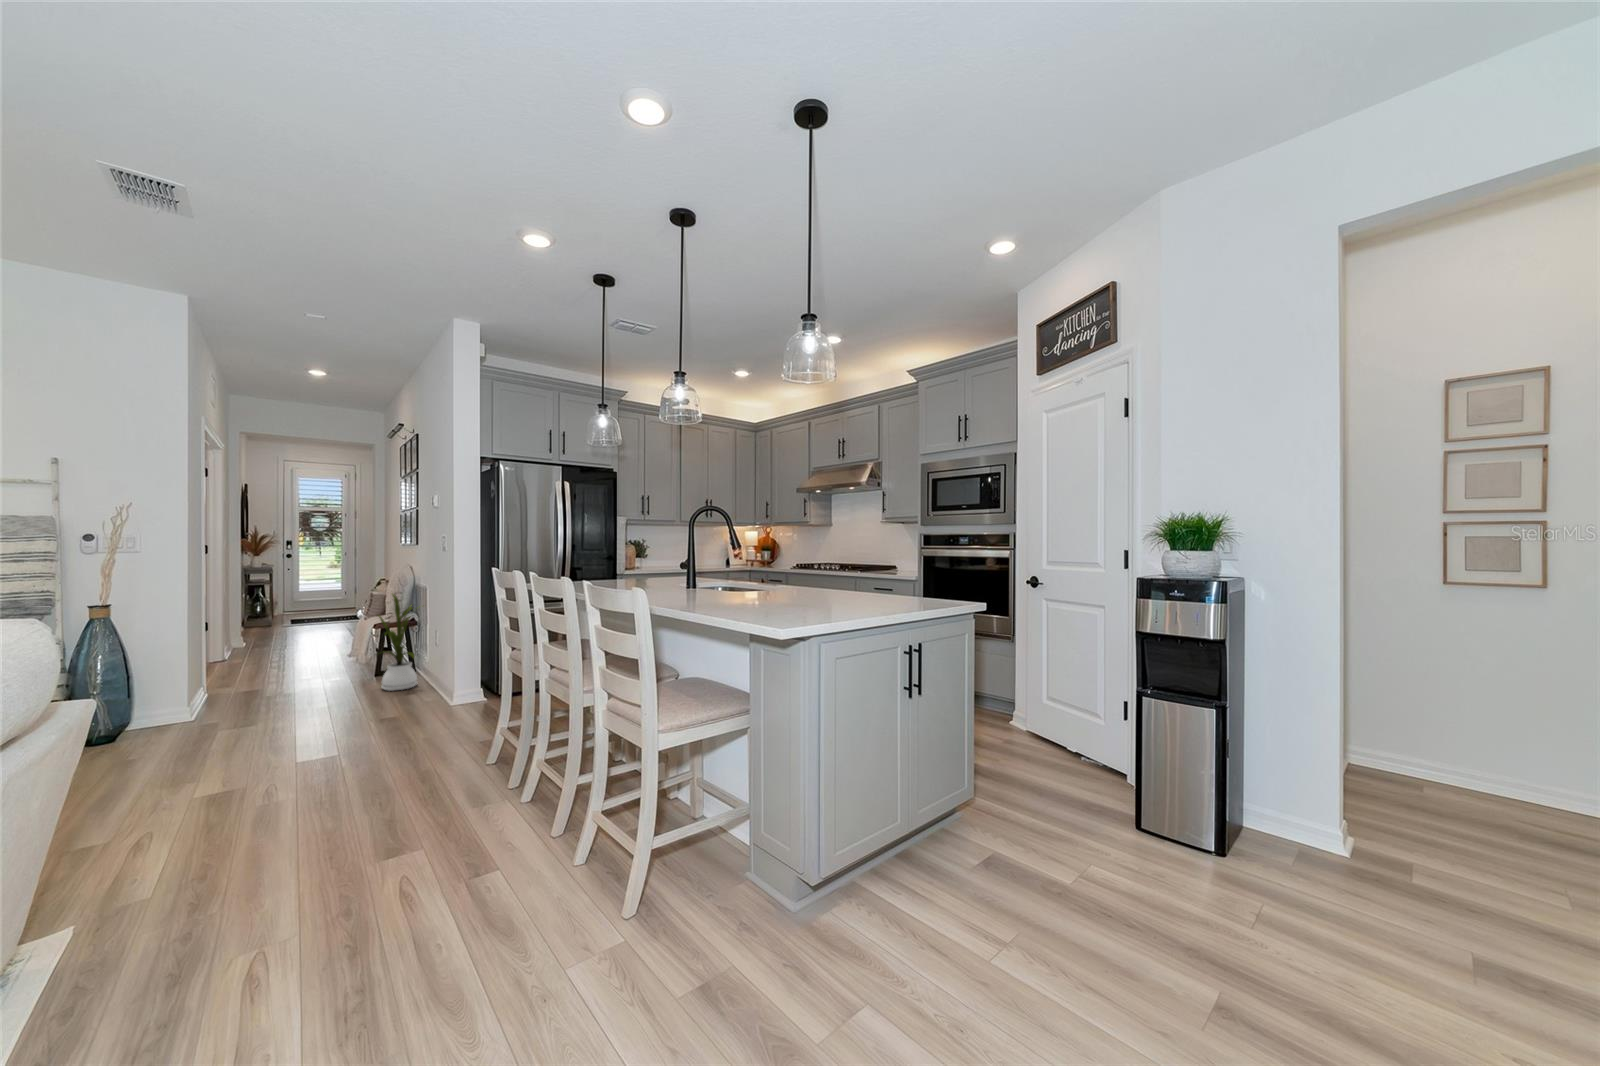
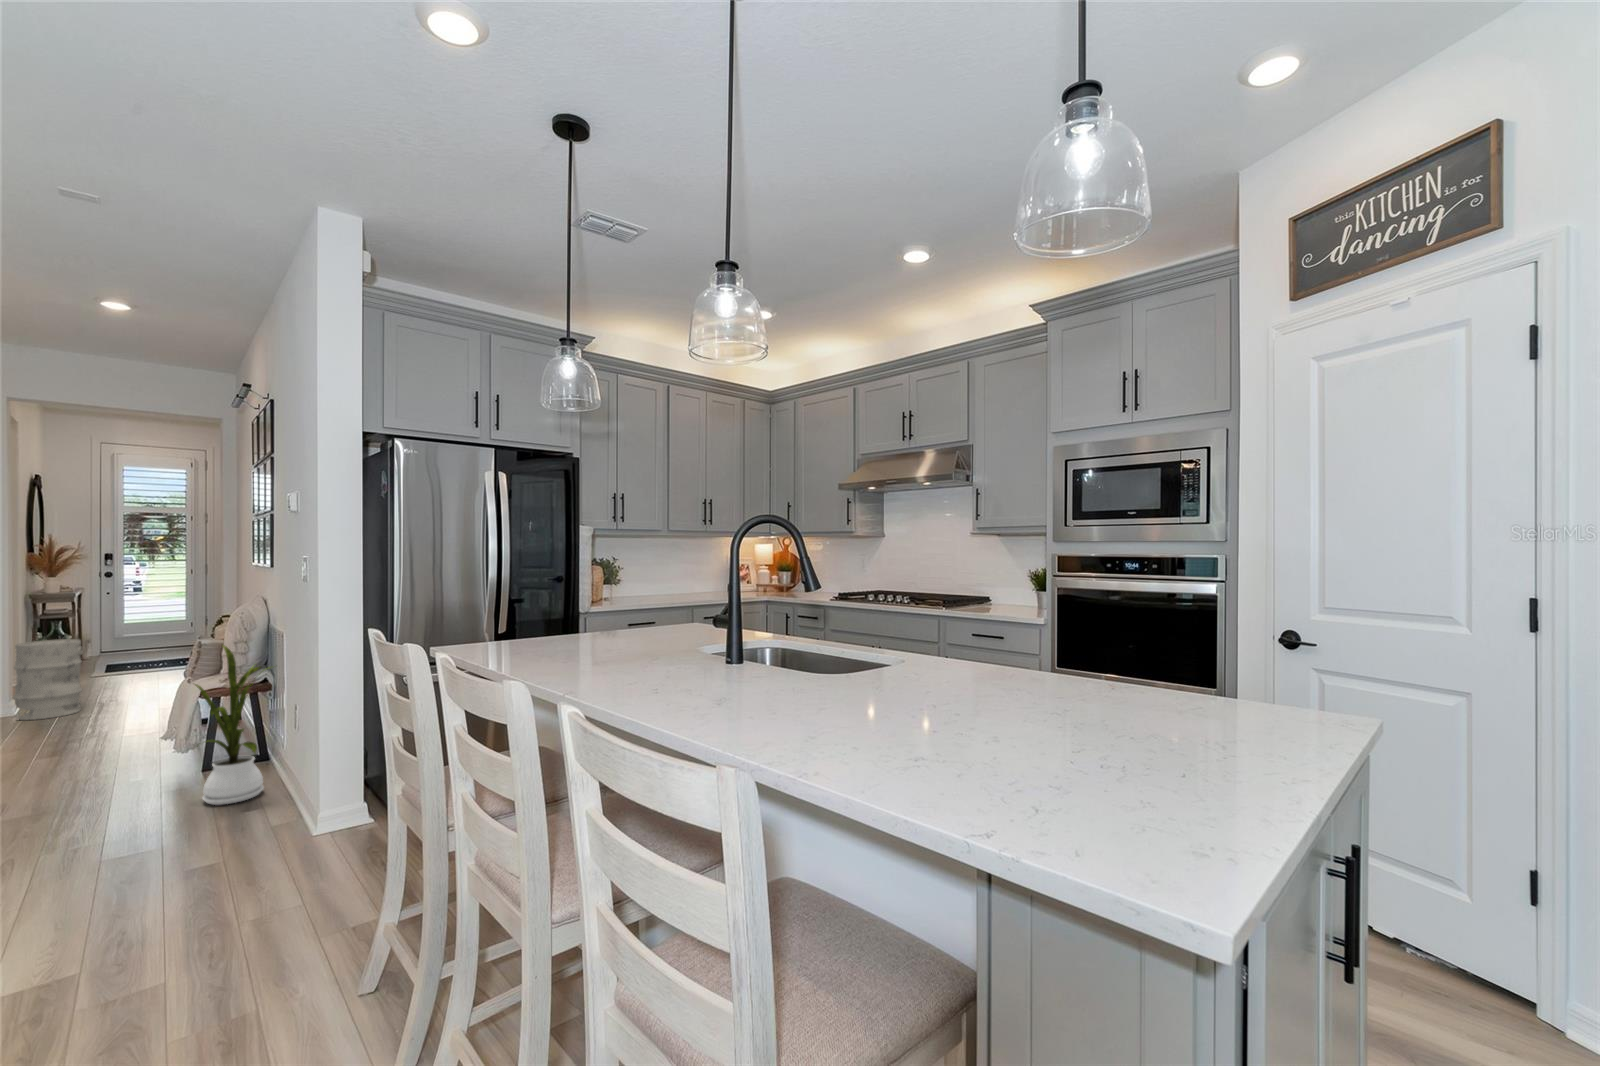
trash can: none [242,596,285,650] -> present [13,639,83,720]

